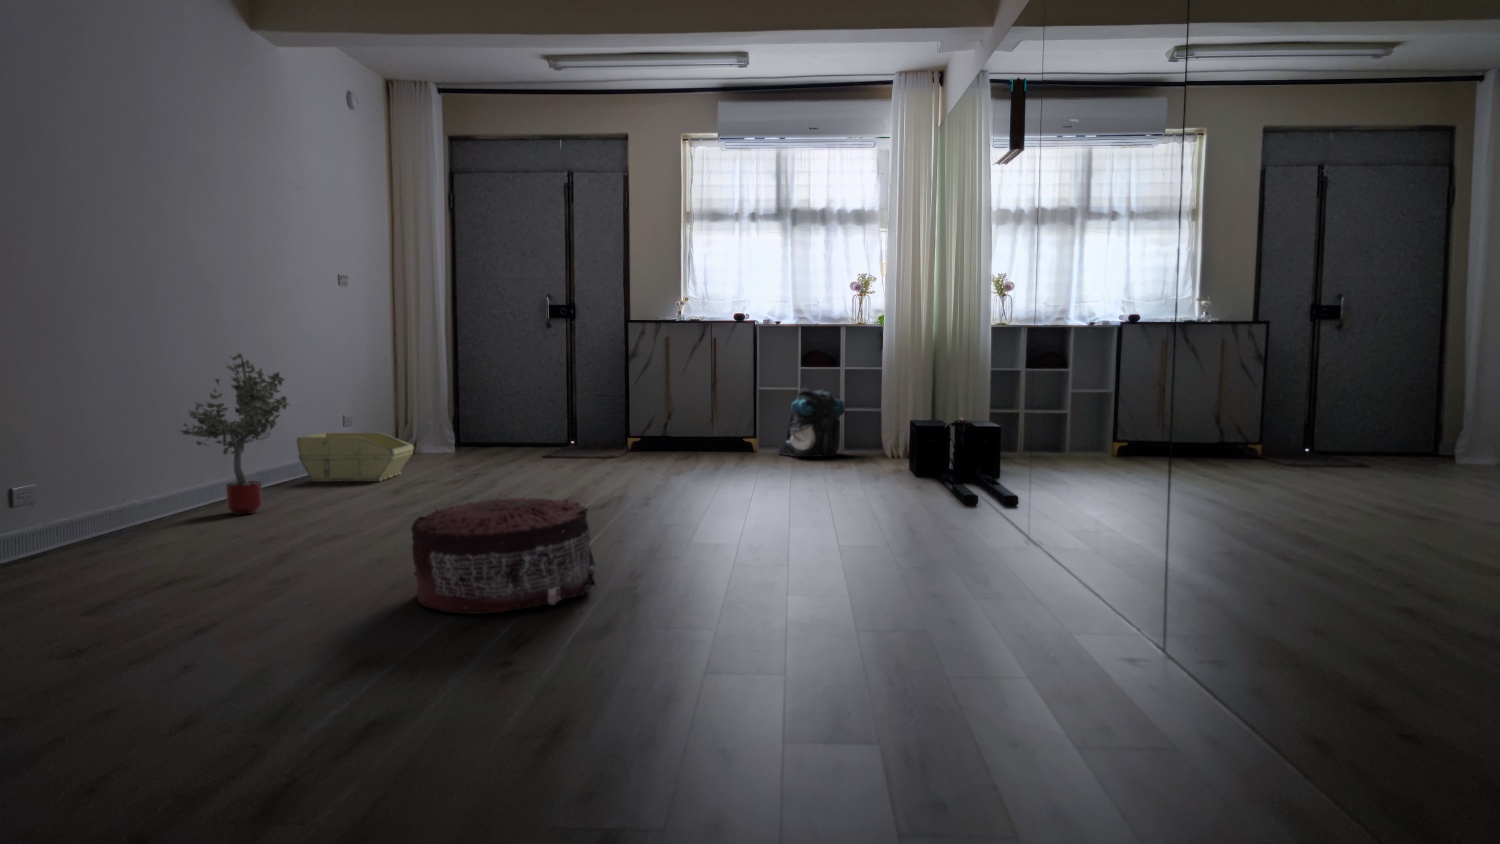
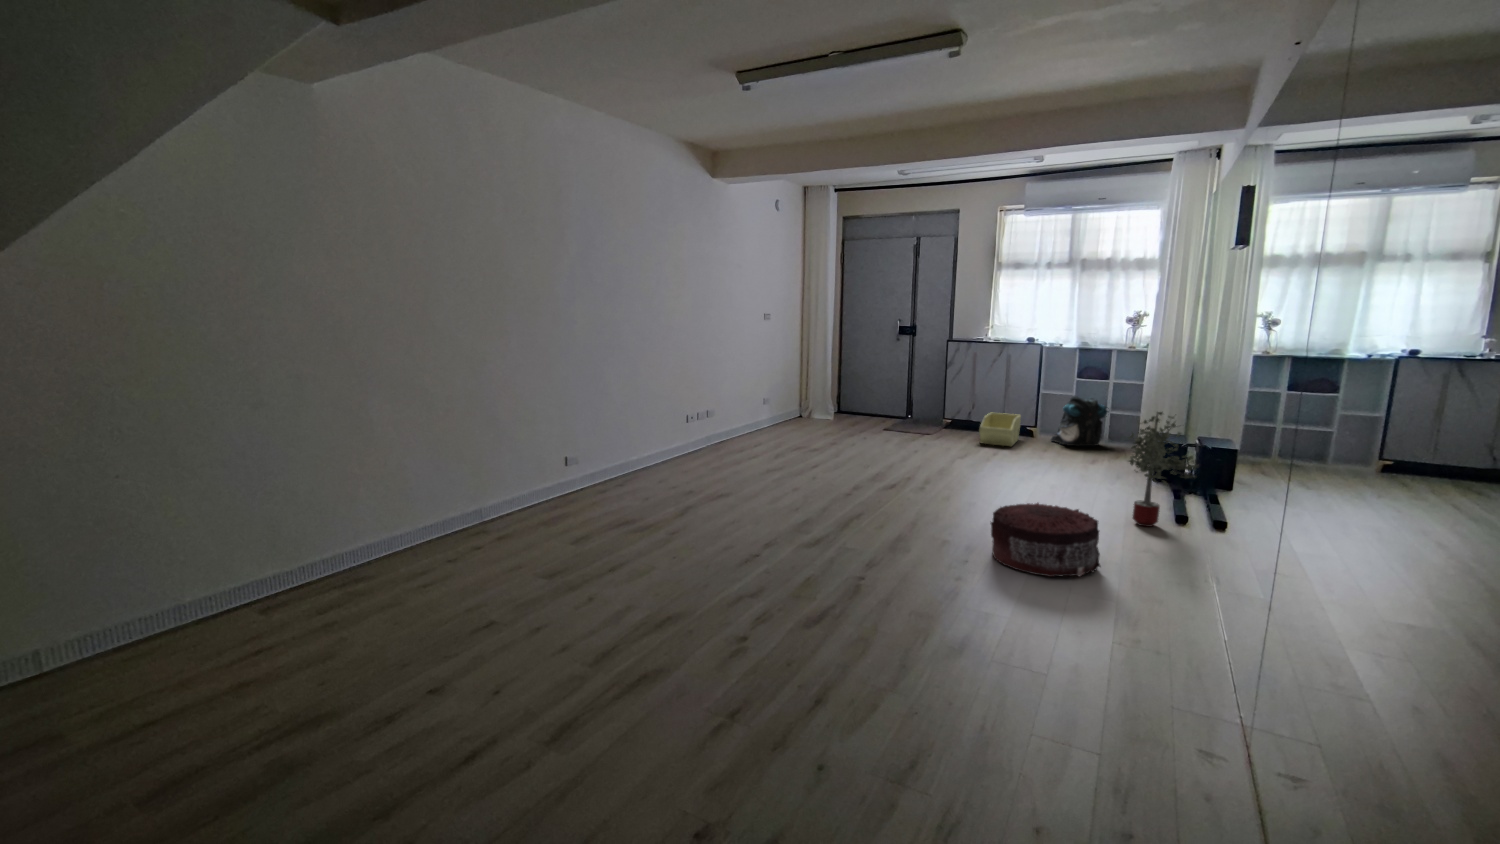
potted tree: present [182,354,289,515] -> present [1129,412,1197,527]
storage bin: present [297,433,414,482] -> present [979,413,1021,446]
pouf: present [411,498,595,614] -> present [990,503,1100,577]

